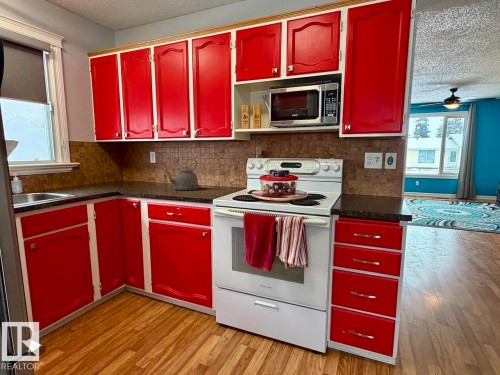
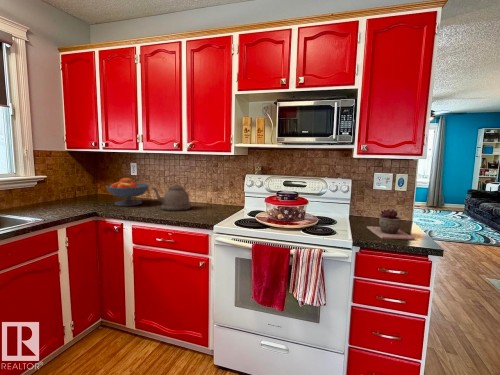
fruit bowl: none [128,164,165,188] -> present [106,178,149,206]
succulent plant: none [352,182,392,209] -> present [367,209,414,240]

